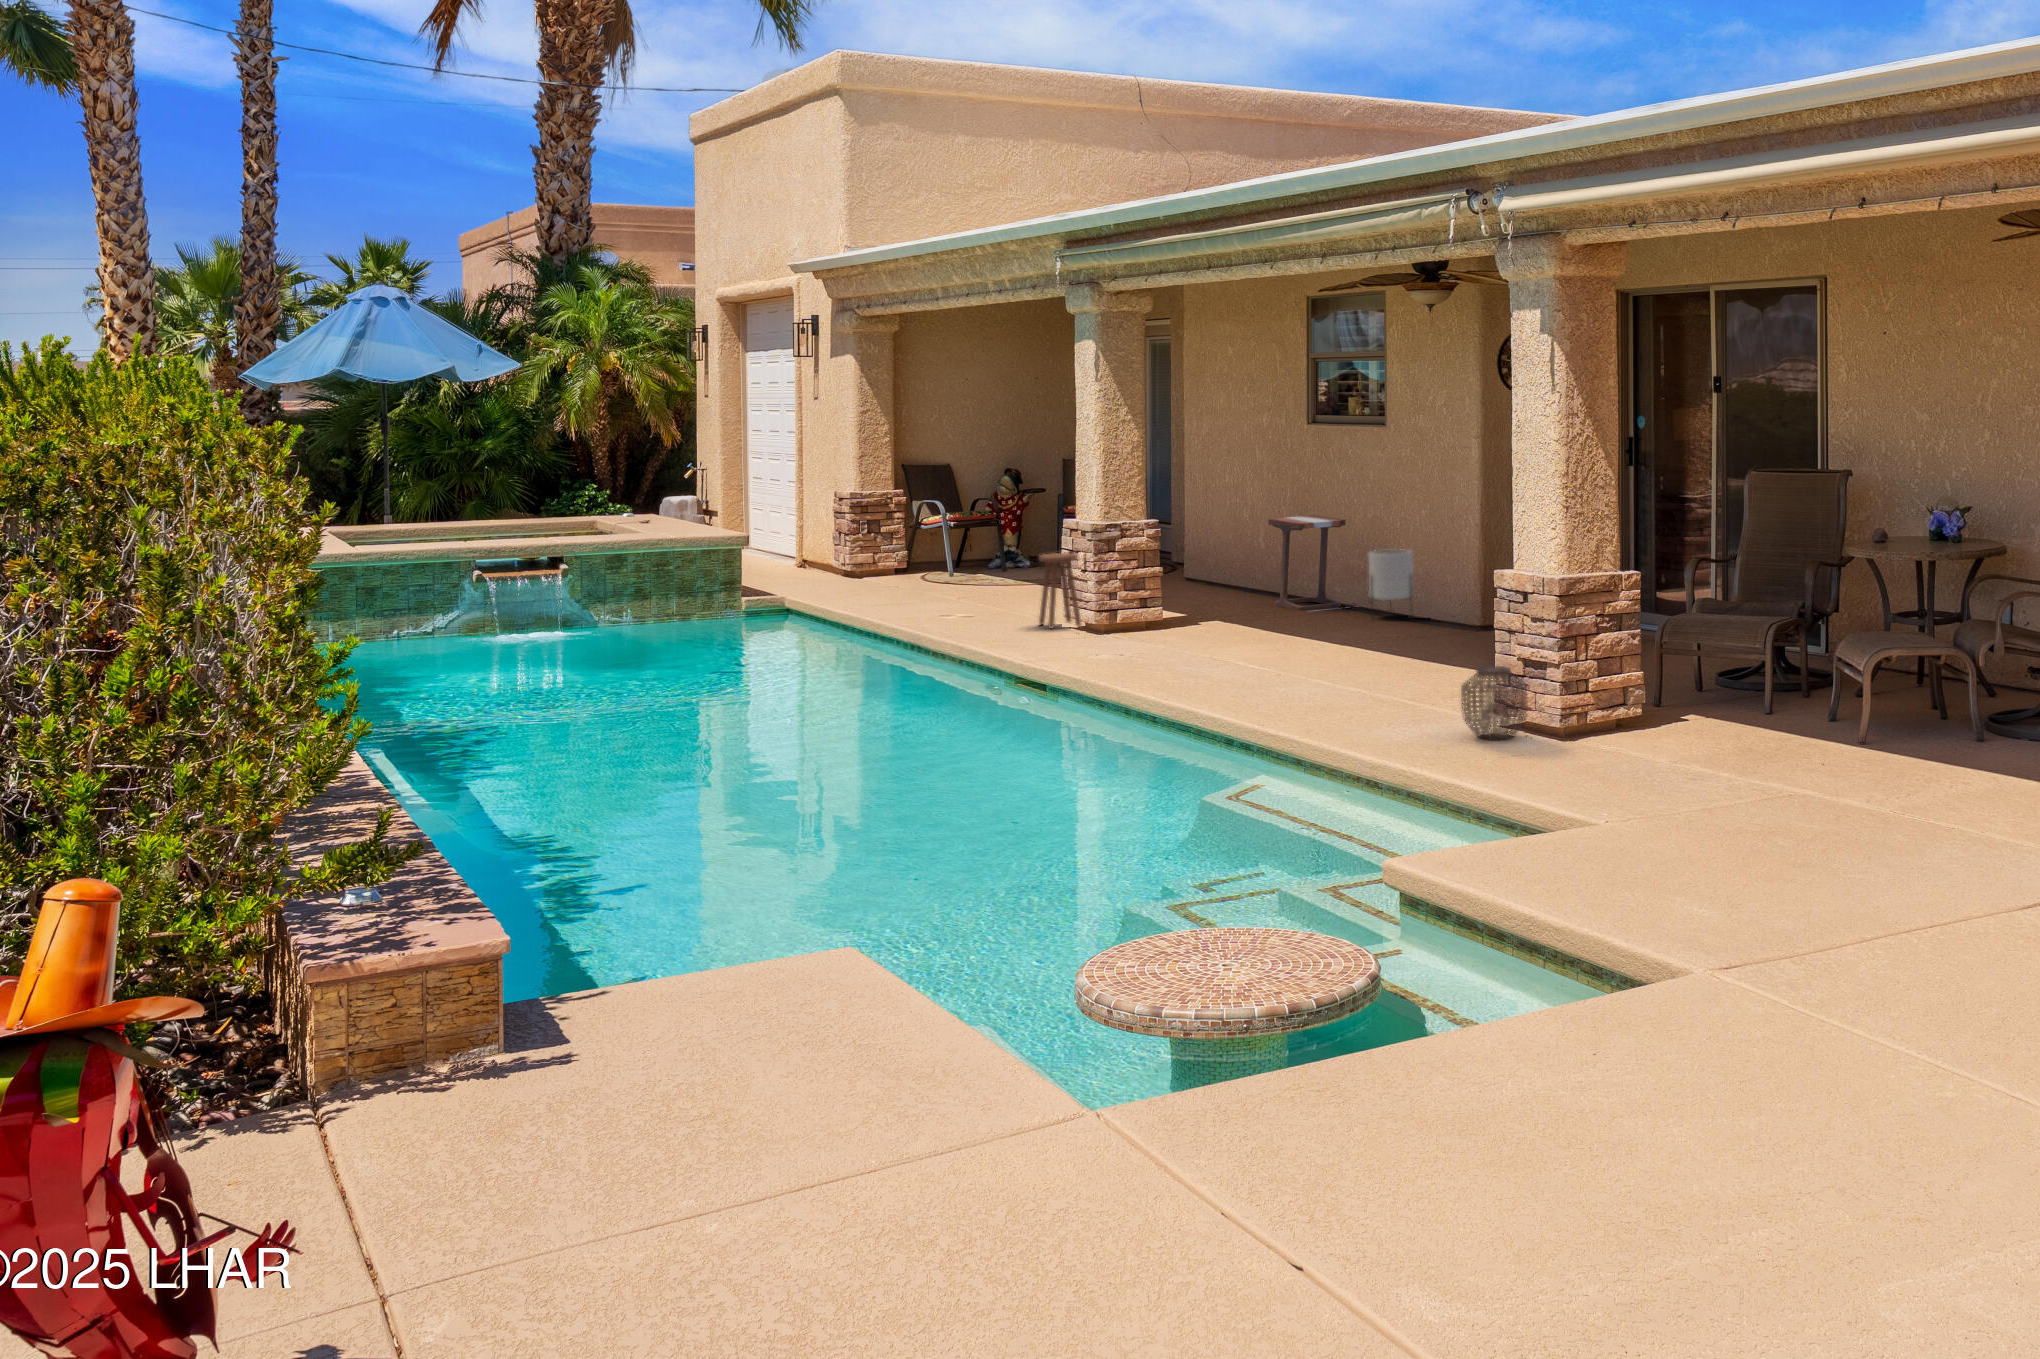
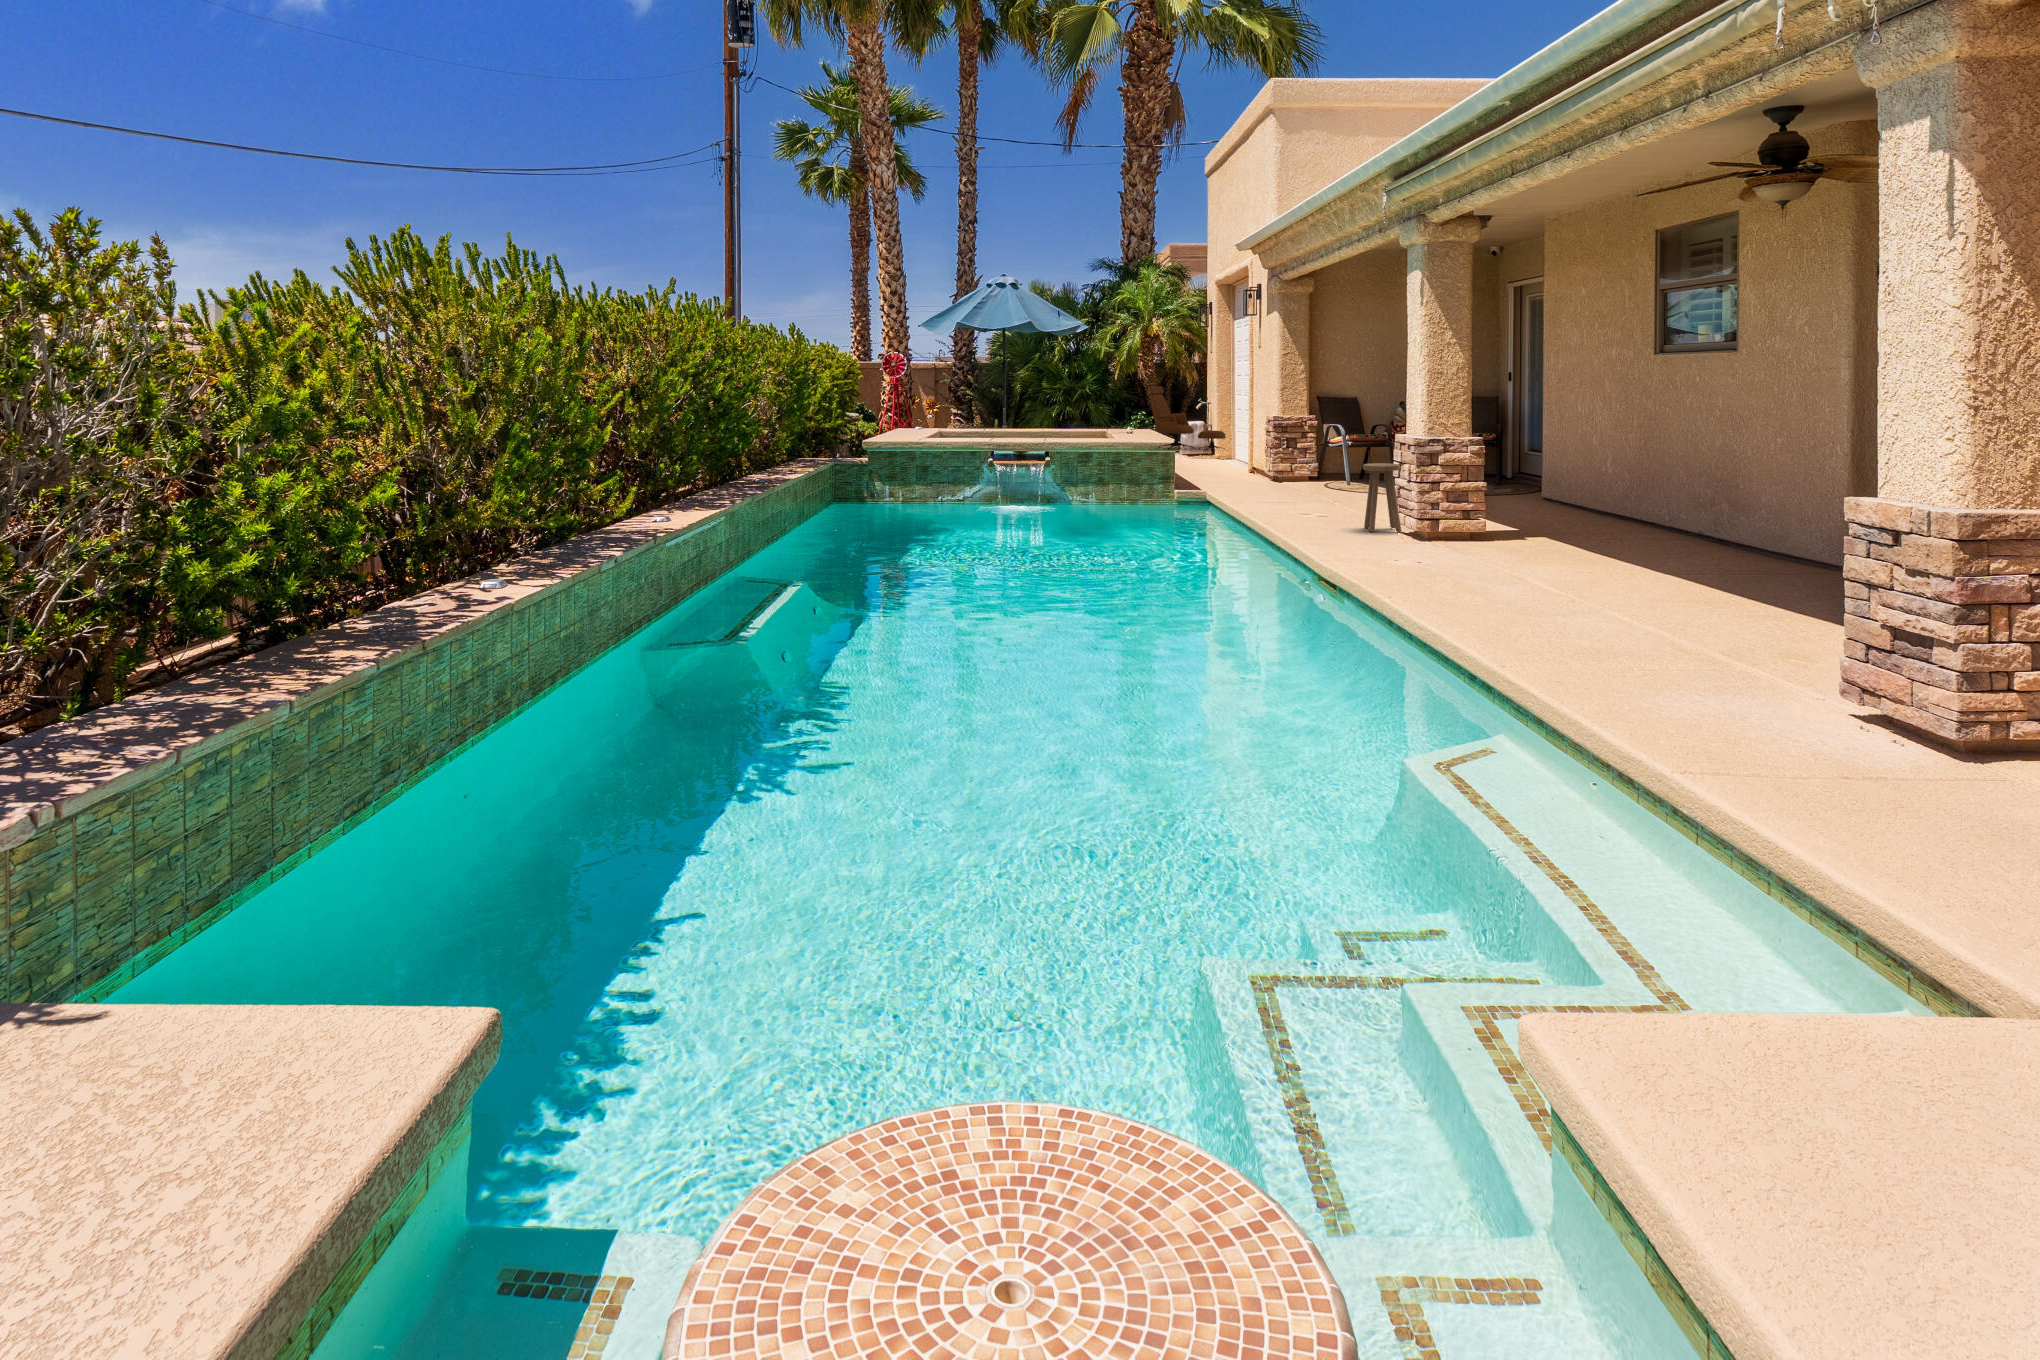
lounge chair: none [620,447,739,539] -> present [1149,386,1226,450]
side table: present [1268,515,1346,610] -> none [1603,443,1702,537]
planter: present [1368,549,1413,618] -> none [1707,479,1760,554]
woven basket: present [1461,666,1527,740] -> none [1781,631,1897,746]

